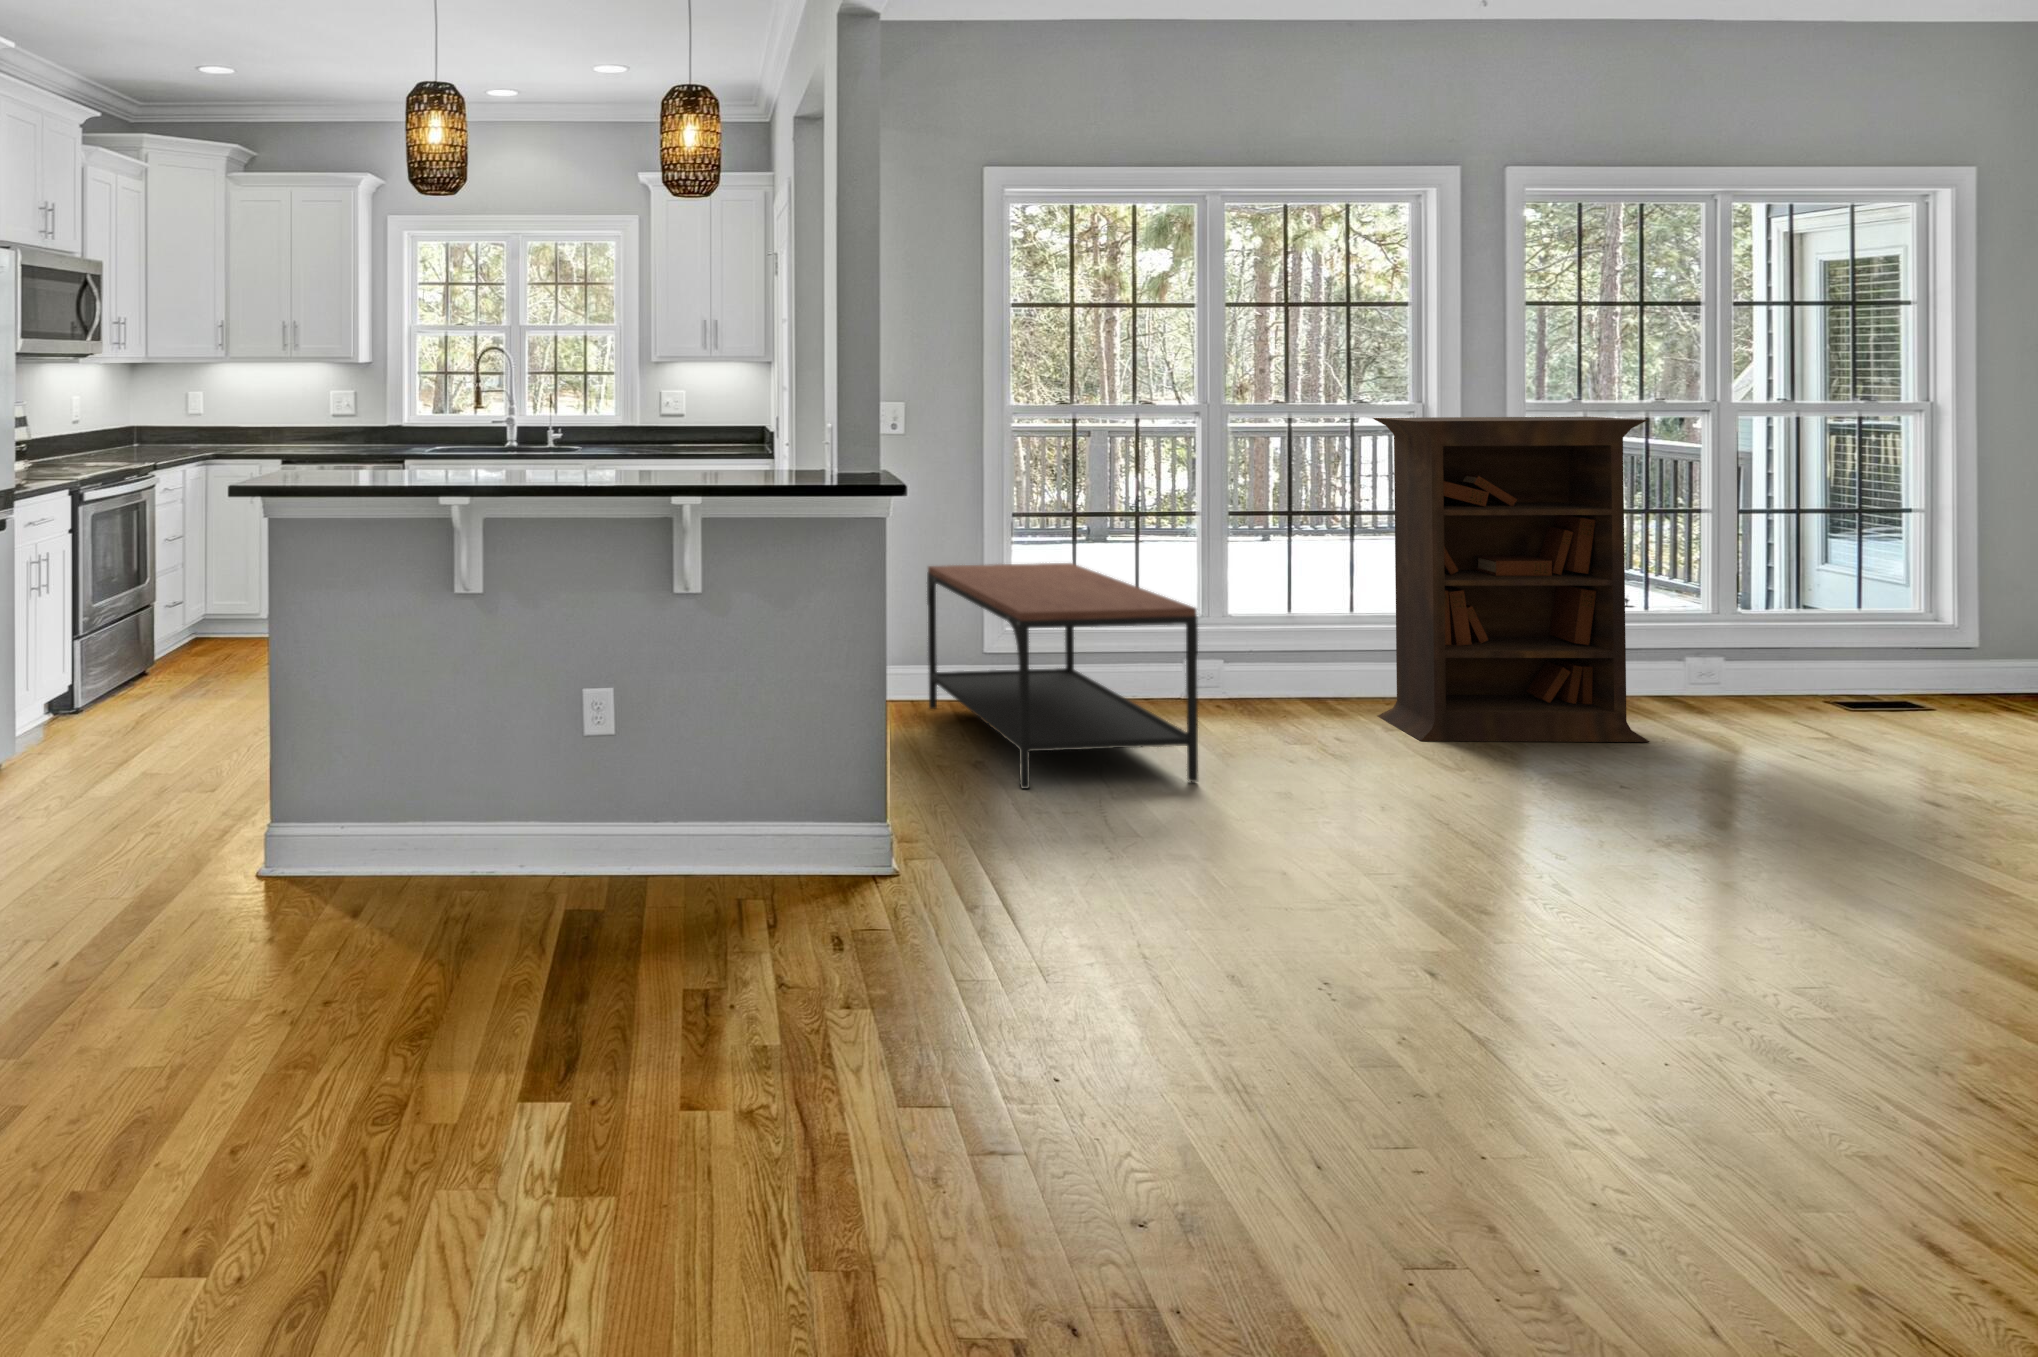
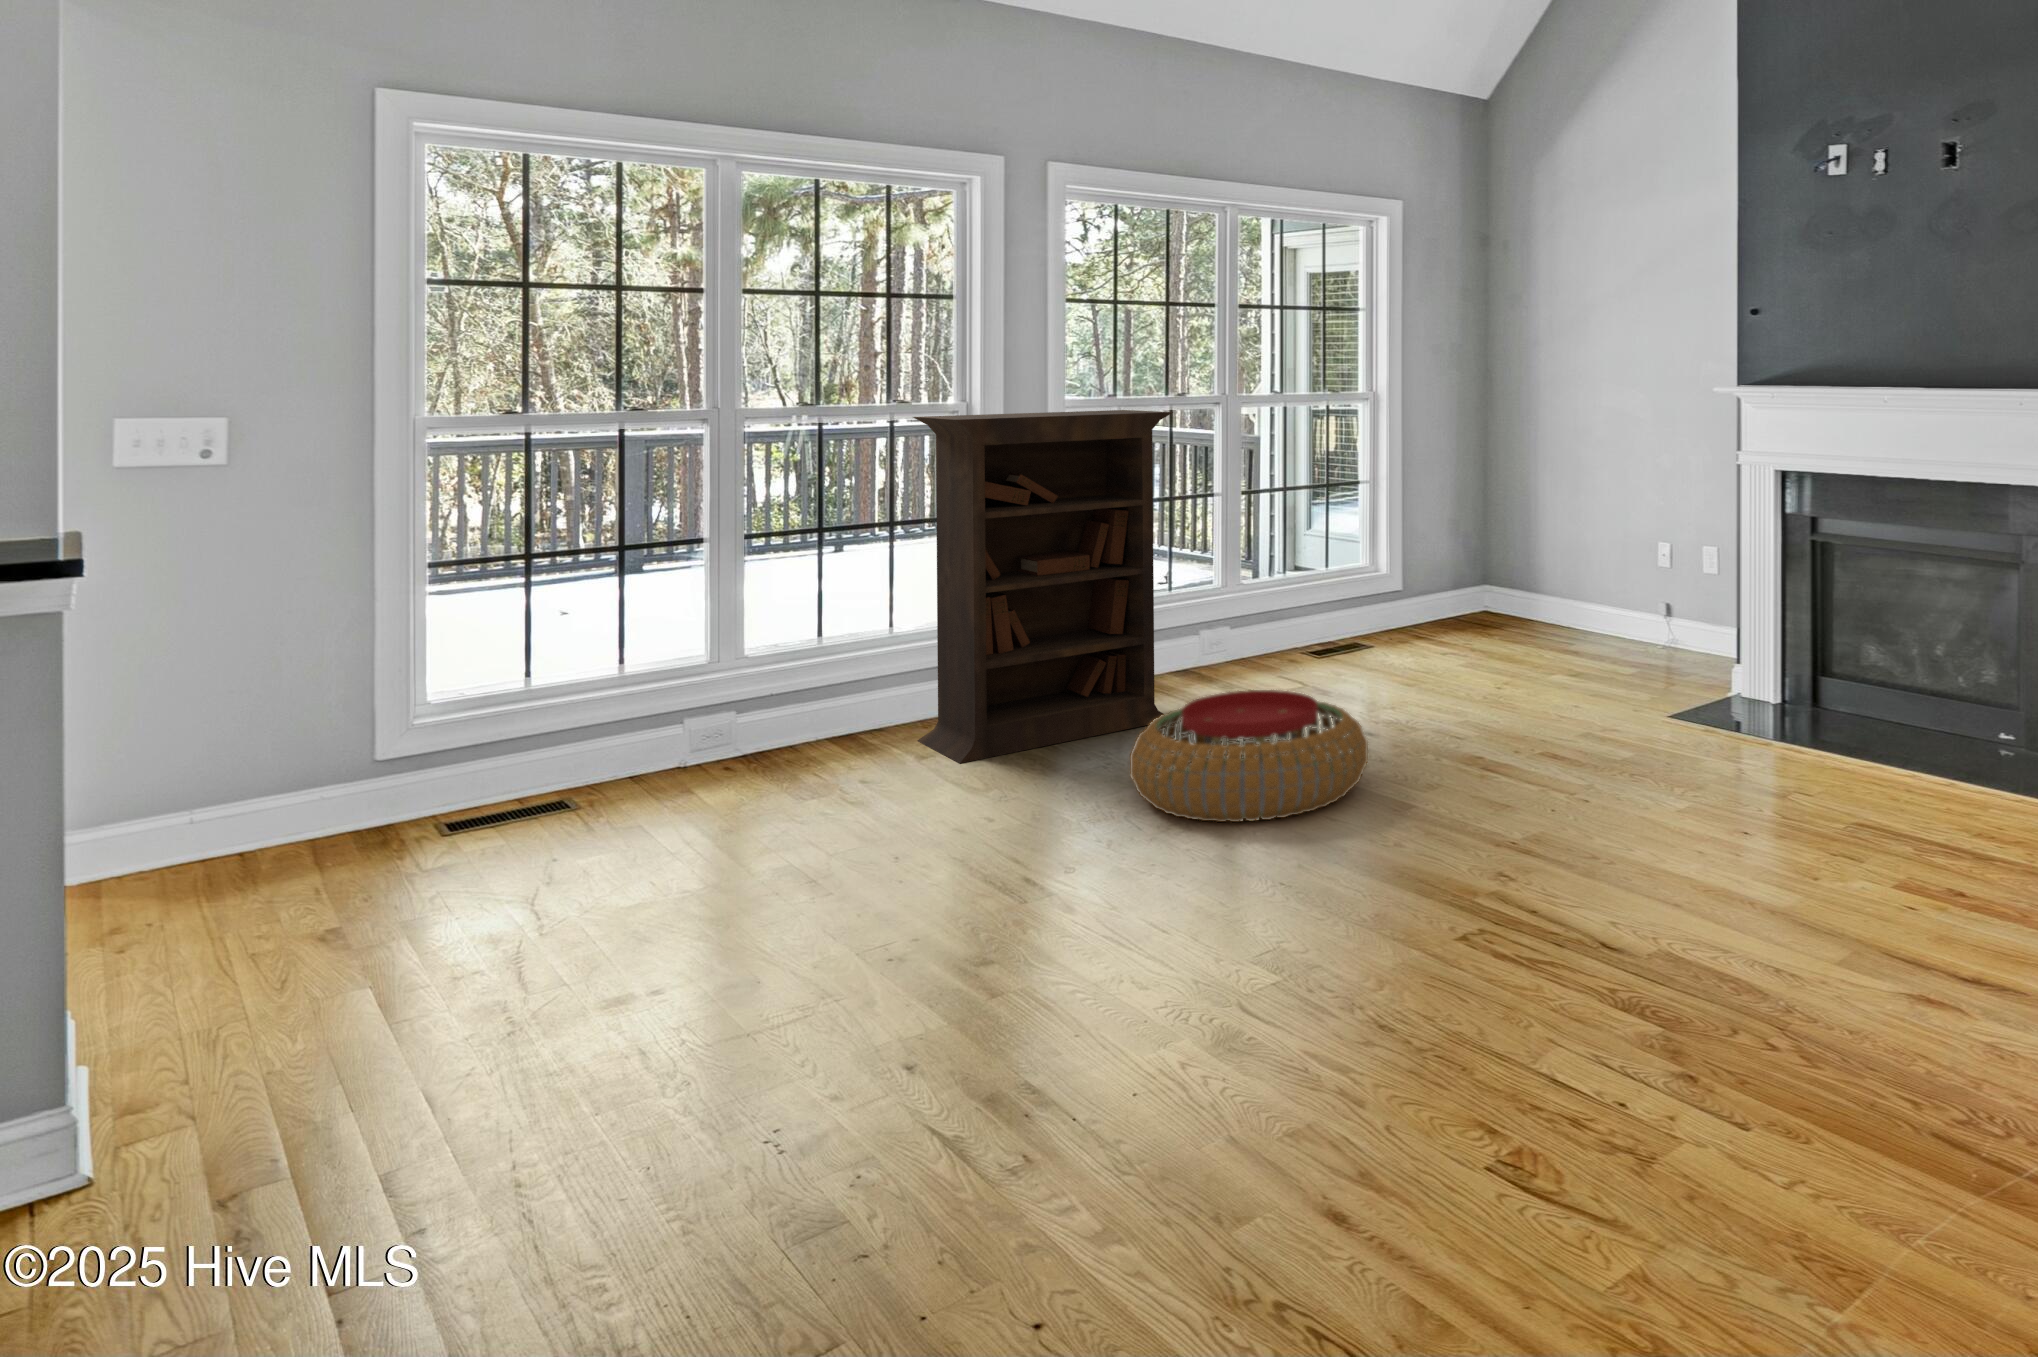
coffee table: present [927,563,1198,789] -> none [270,616,680,961]
pouf: none [1600,715,1903,854] -> present [1130,690,1368,822]

